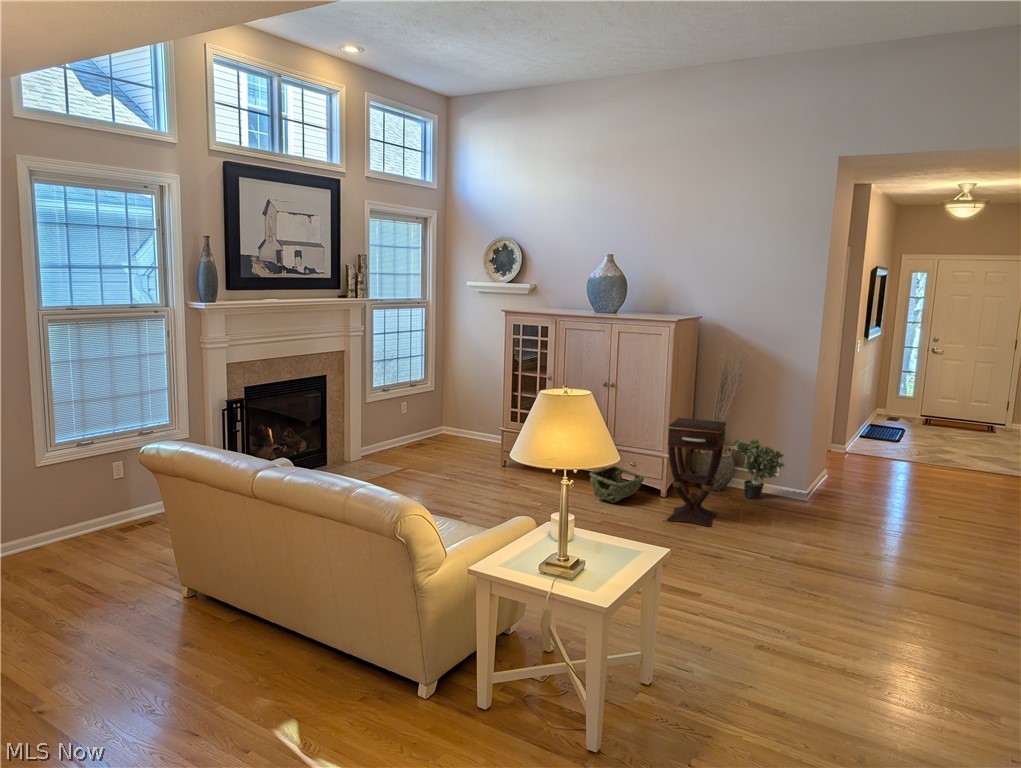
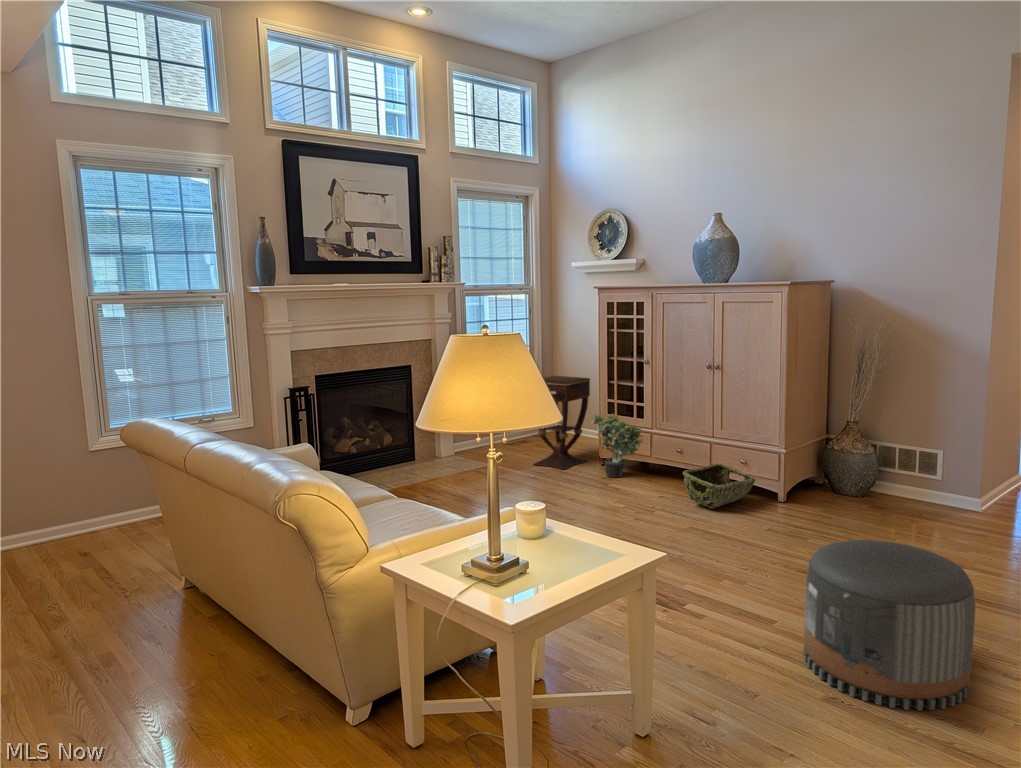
side table: present [667,418,726,526] -> present [534,376,590,470]
potted plant: present [733,439,784,499] -> present [592,414,643,477]
pouf: none [717,519,828,628] -> present [804,540,975,711]

